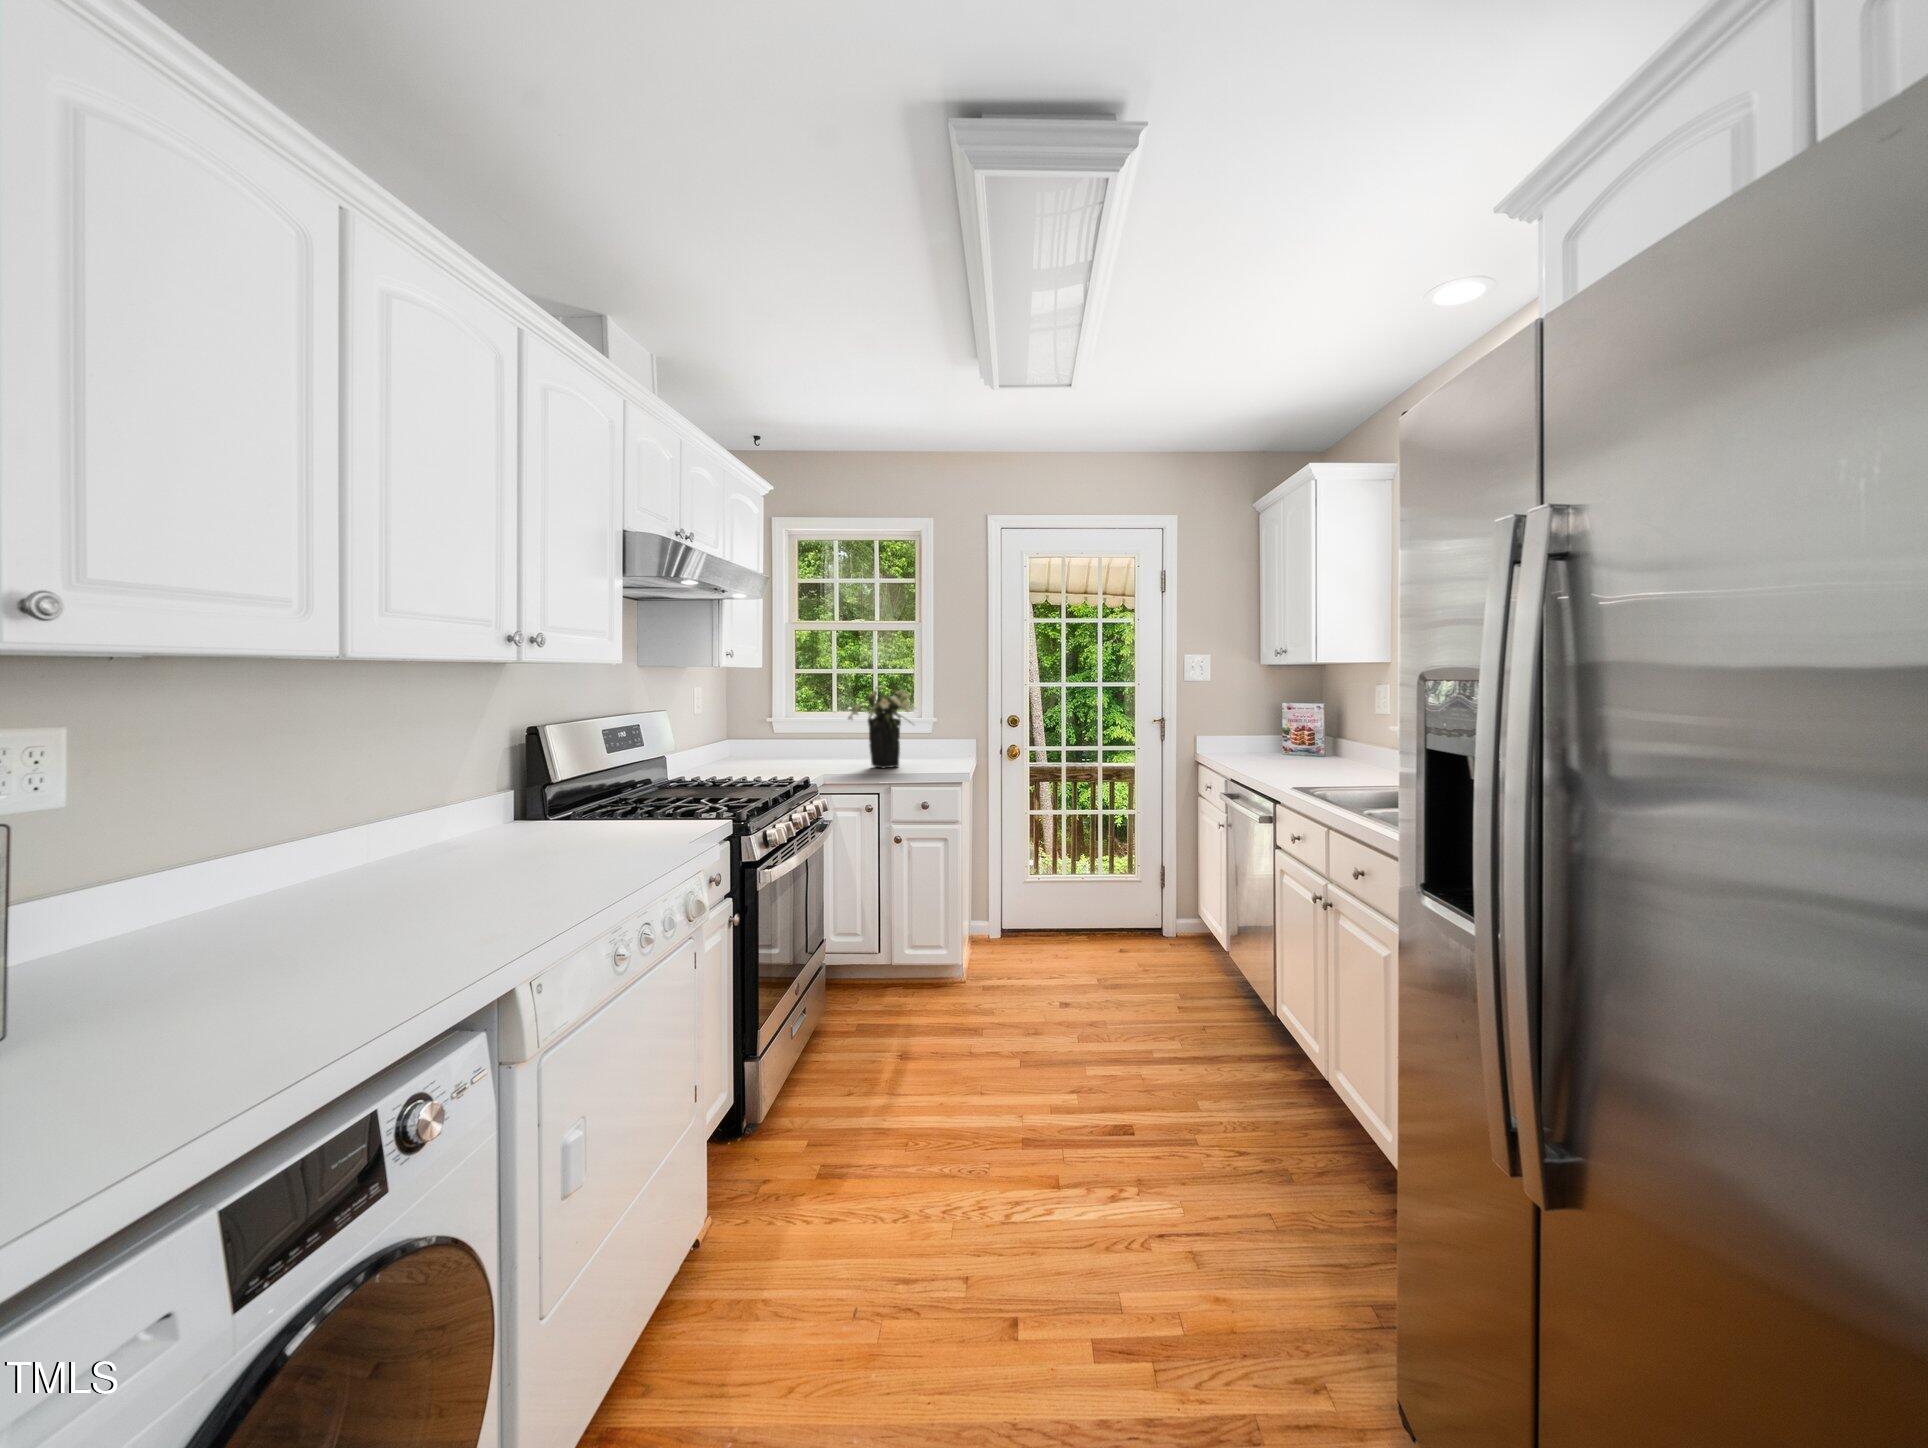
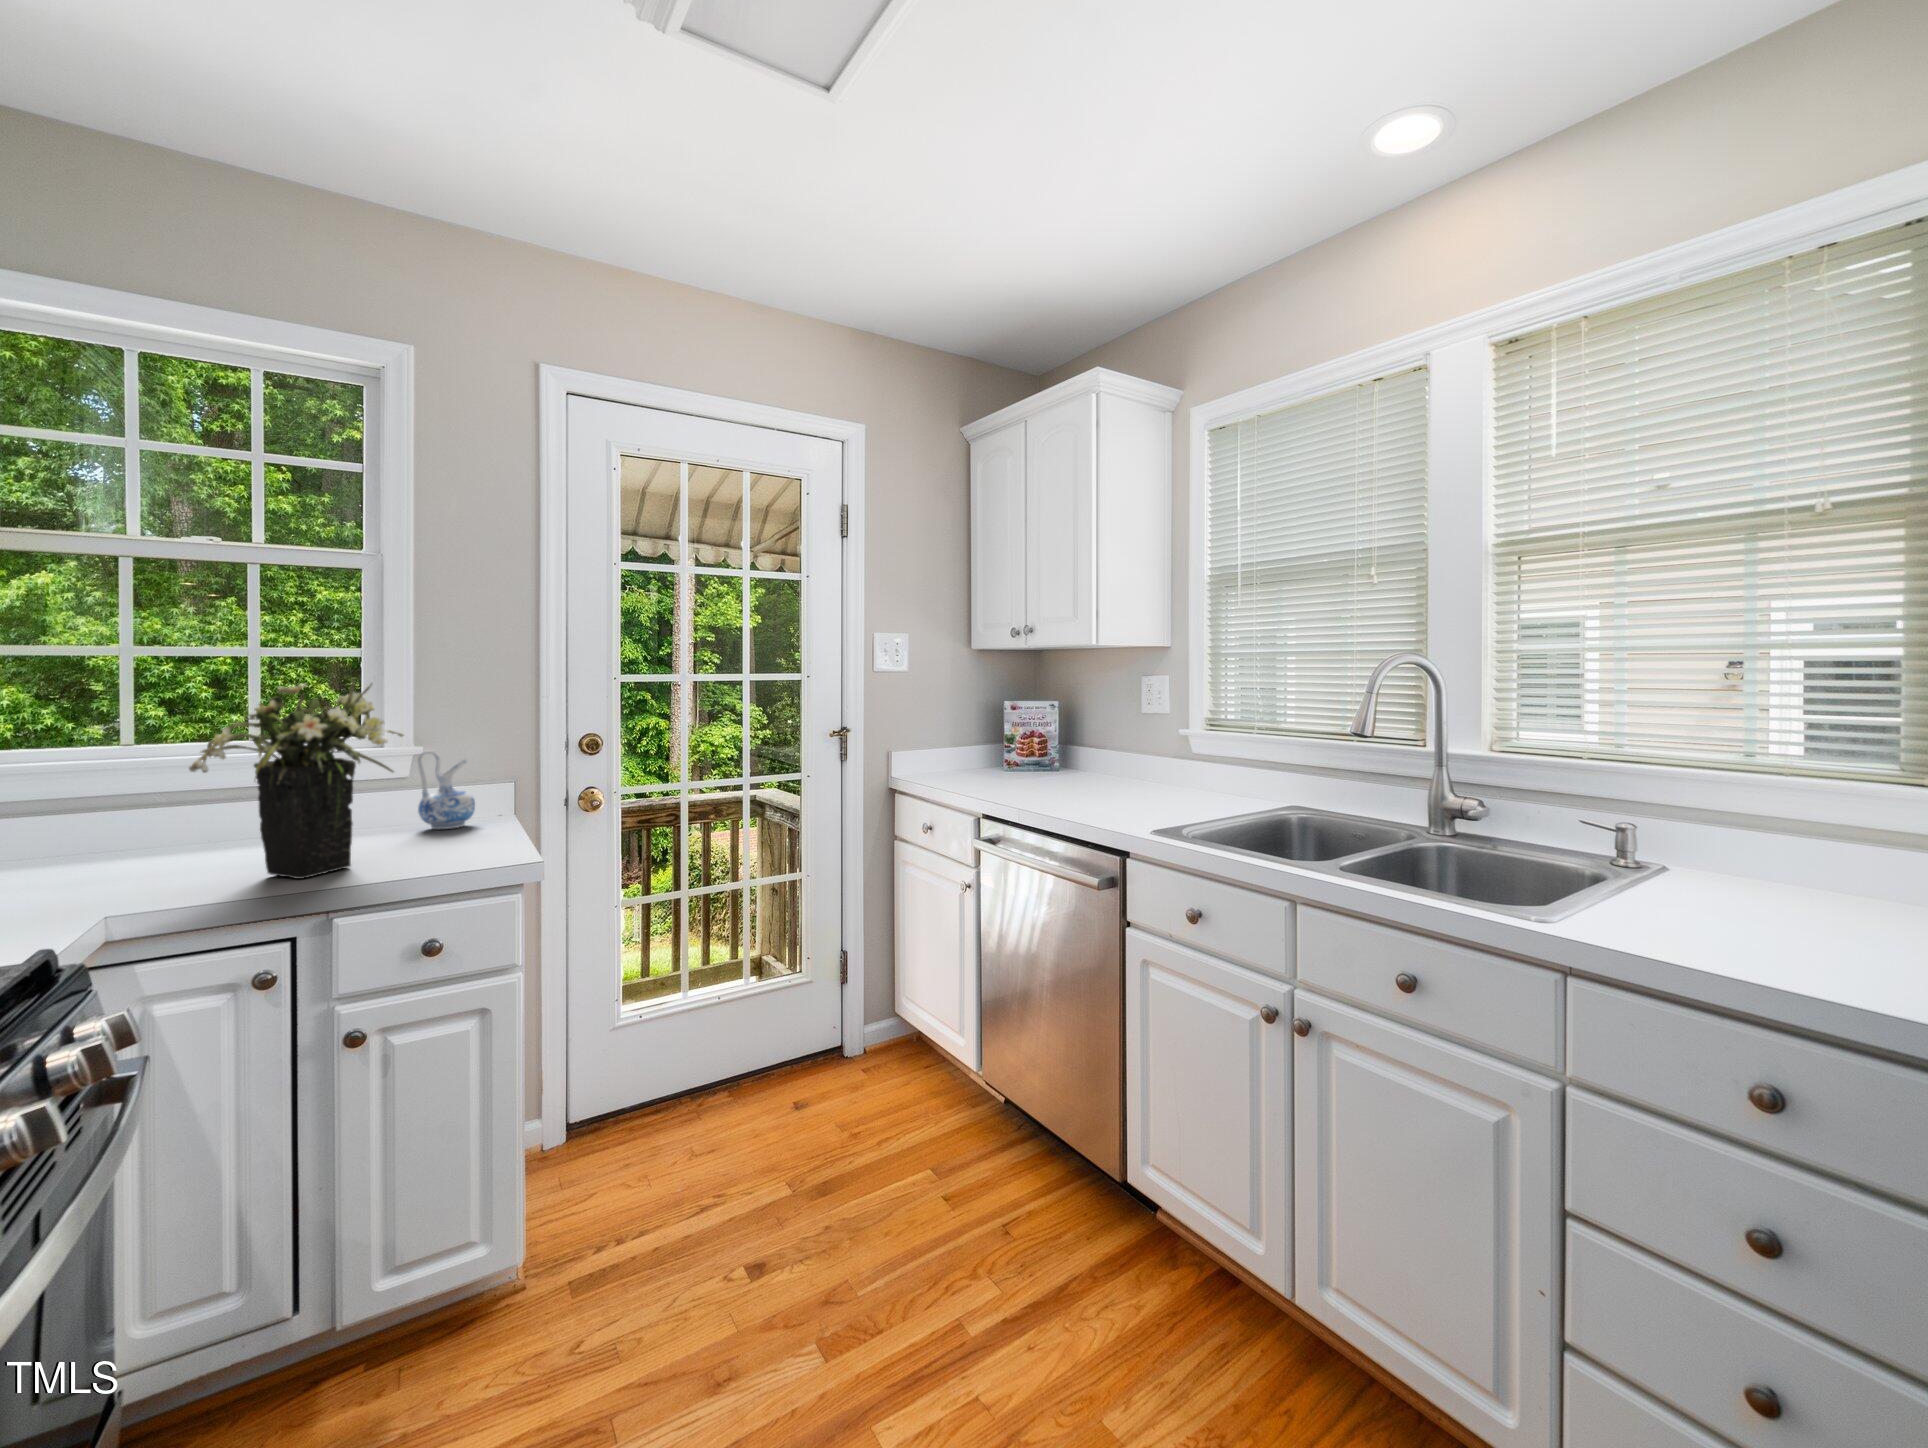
ceramic pitcher: none [930,719,954,758] -> present [417,750,475,829]

